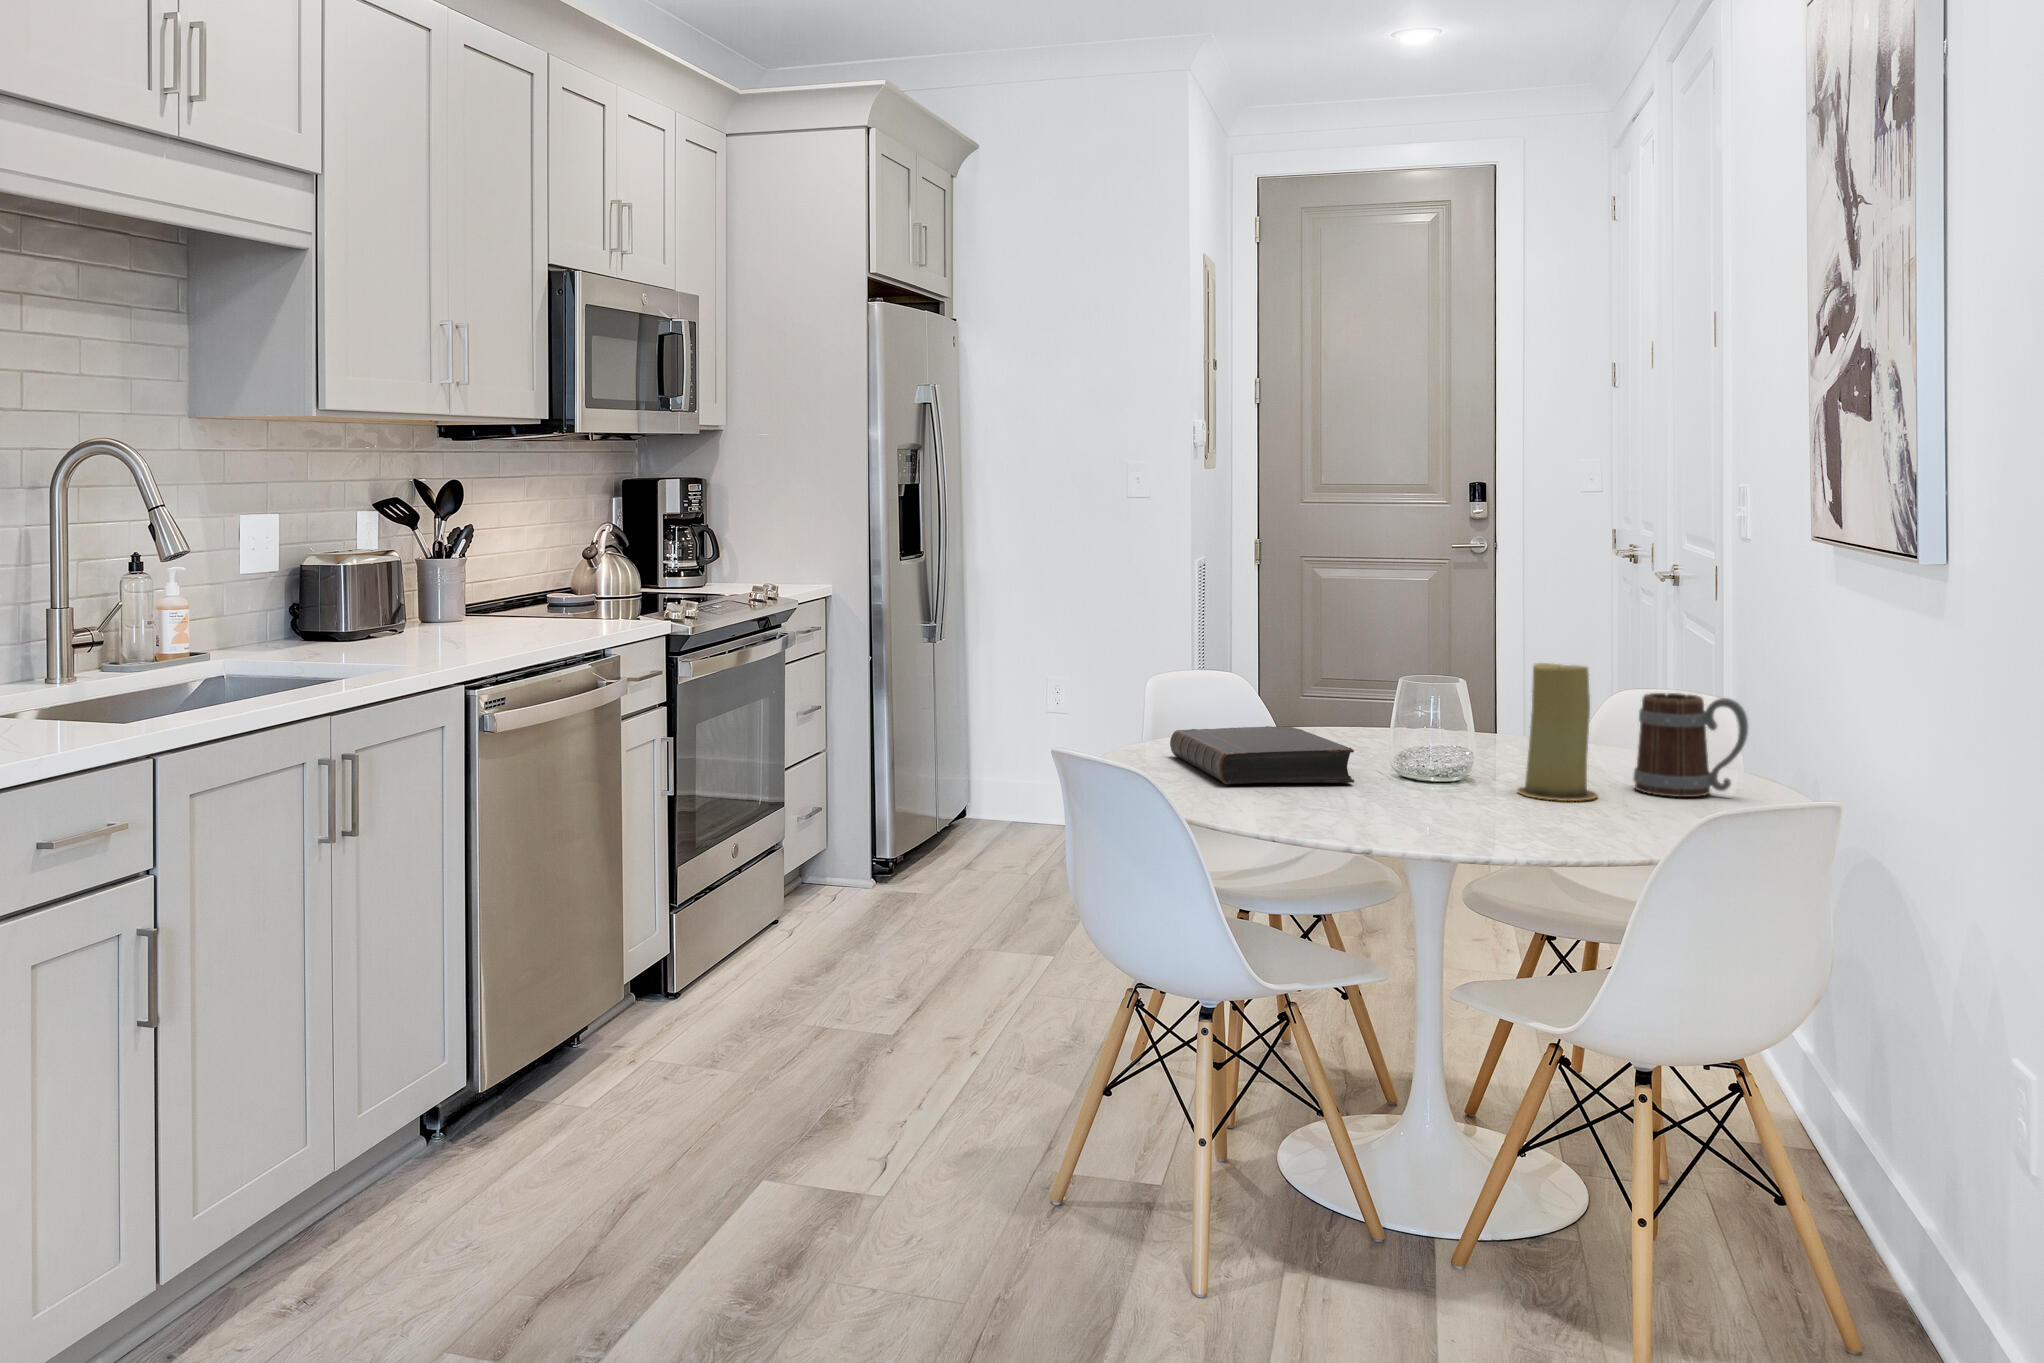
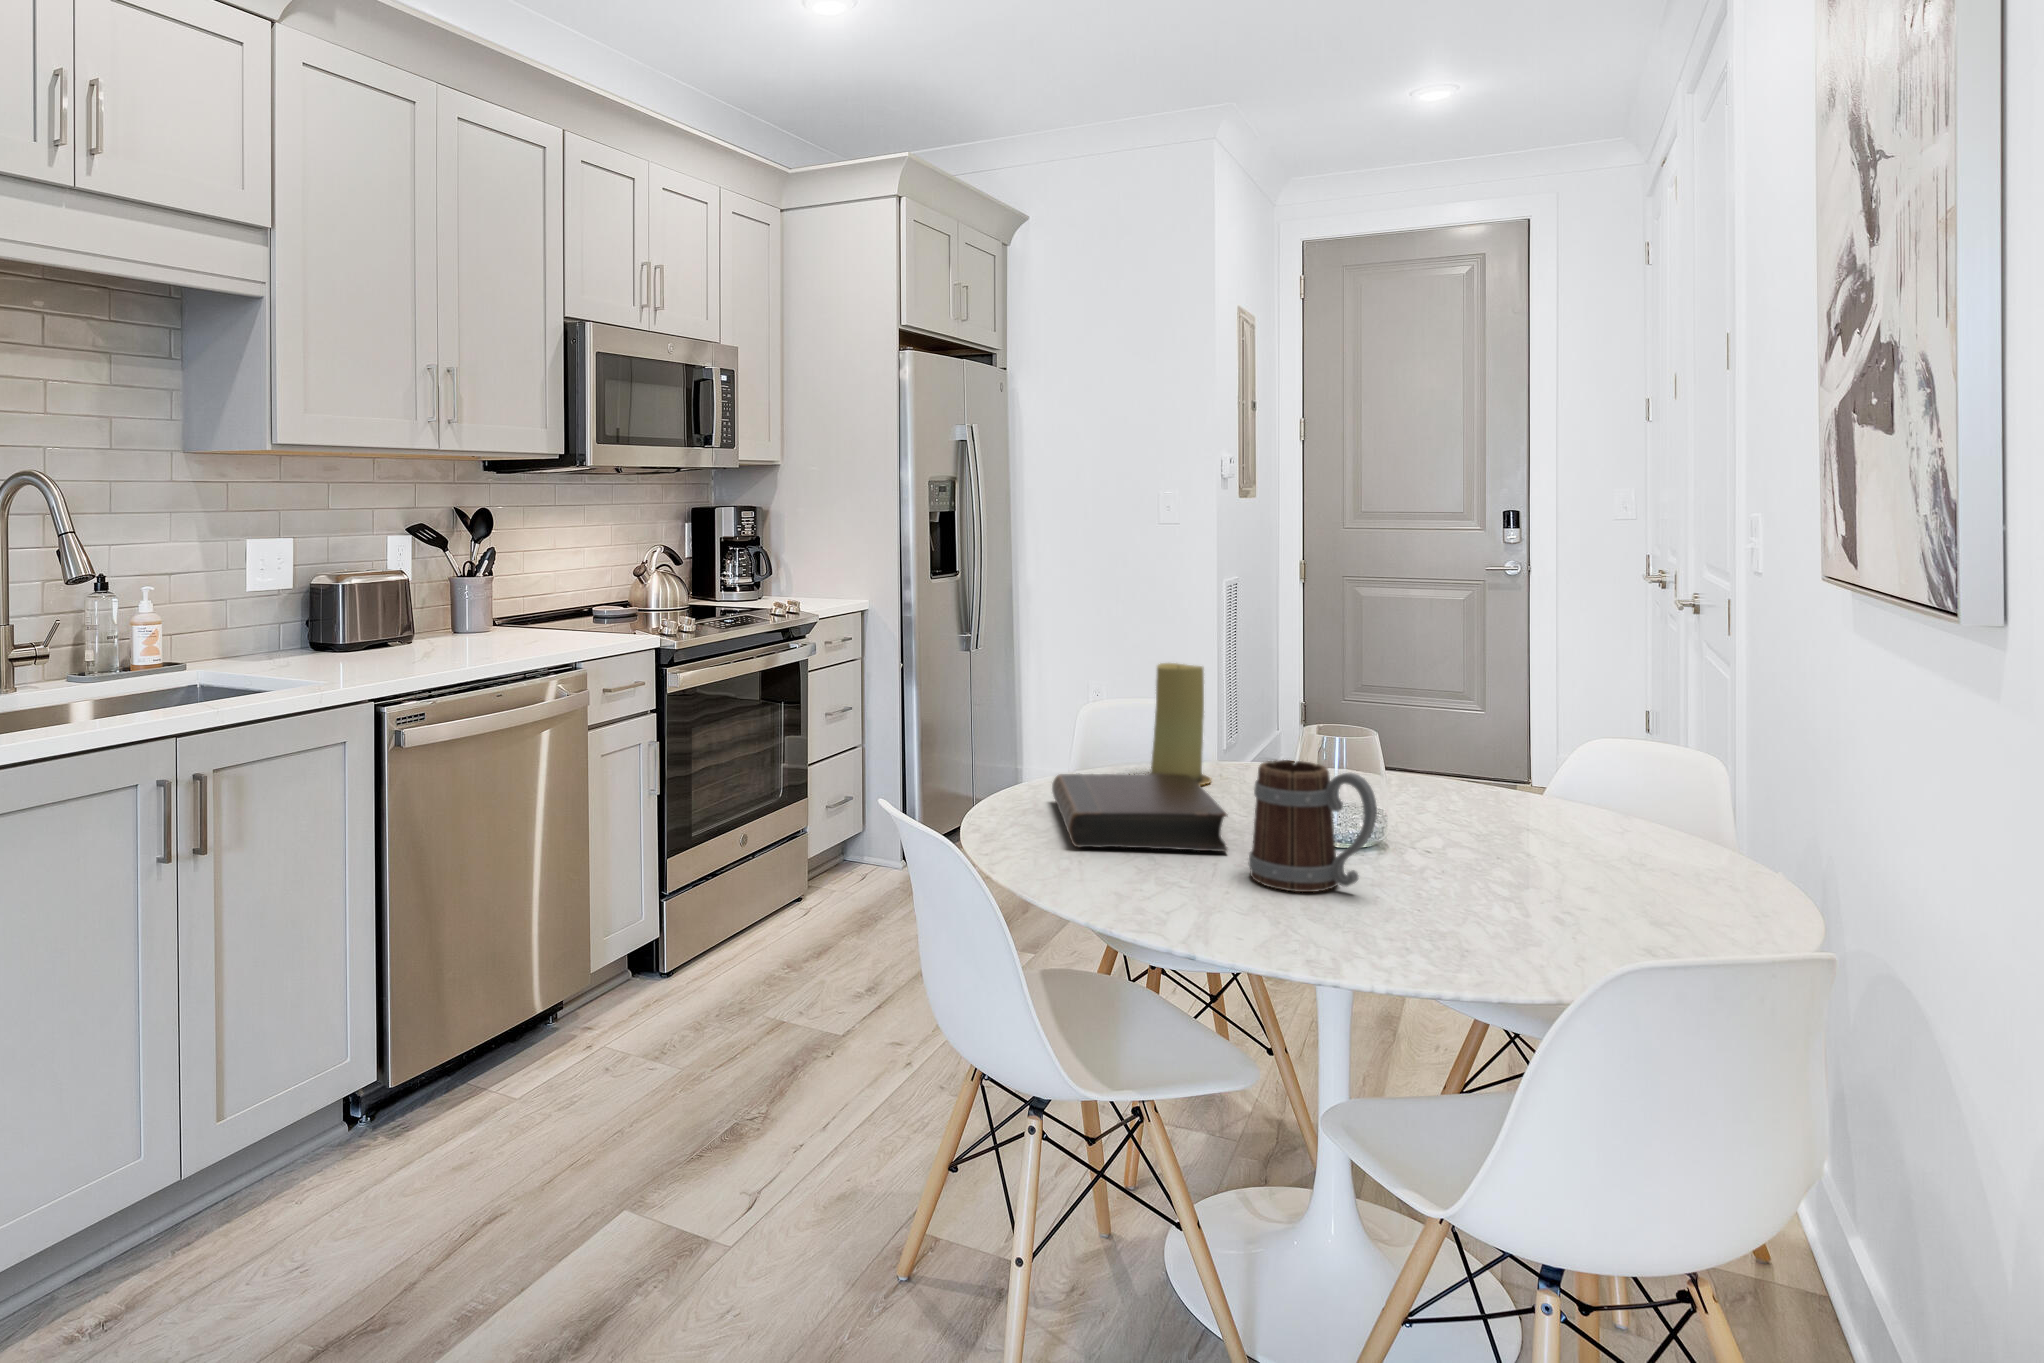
candle: present [1518,663,1598,801] -> present [1149,663,1211,785]
mug: present [1633,693,1748,797] -> present [1249,760,1377,892]

